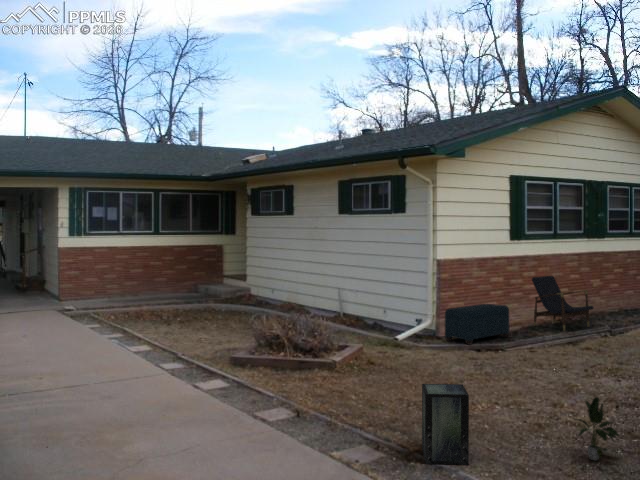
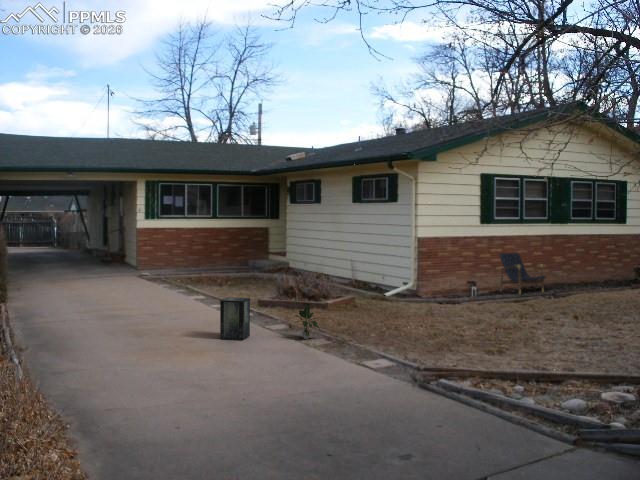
bench: present [445,304,509,345] -> none [421,272,473,300]
storage box: present [422,384,469,465] -> present [220,298,250,340]
potted plant: present [576,397,619,460] -> present [295,304,319,339]

